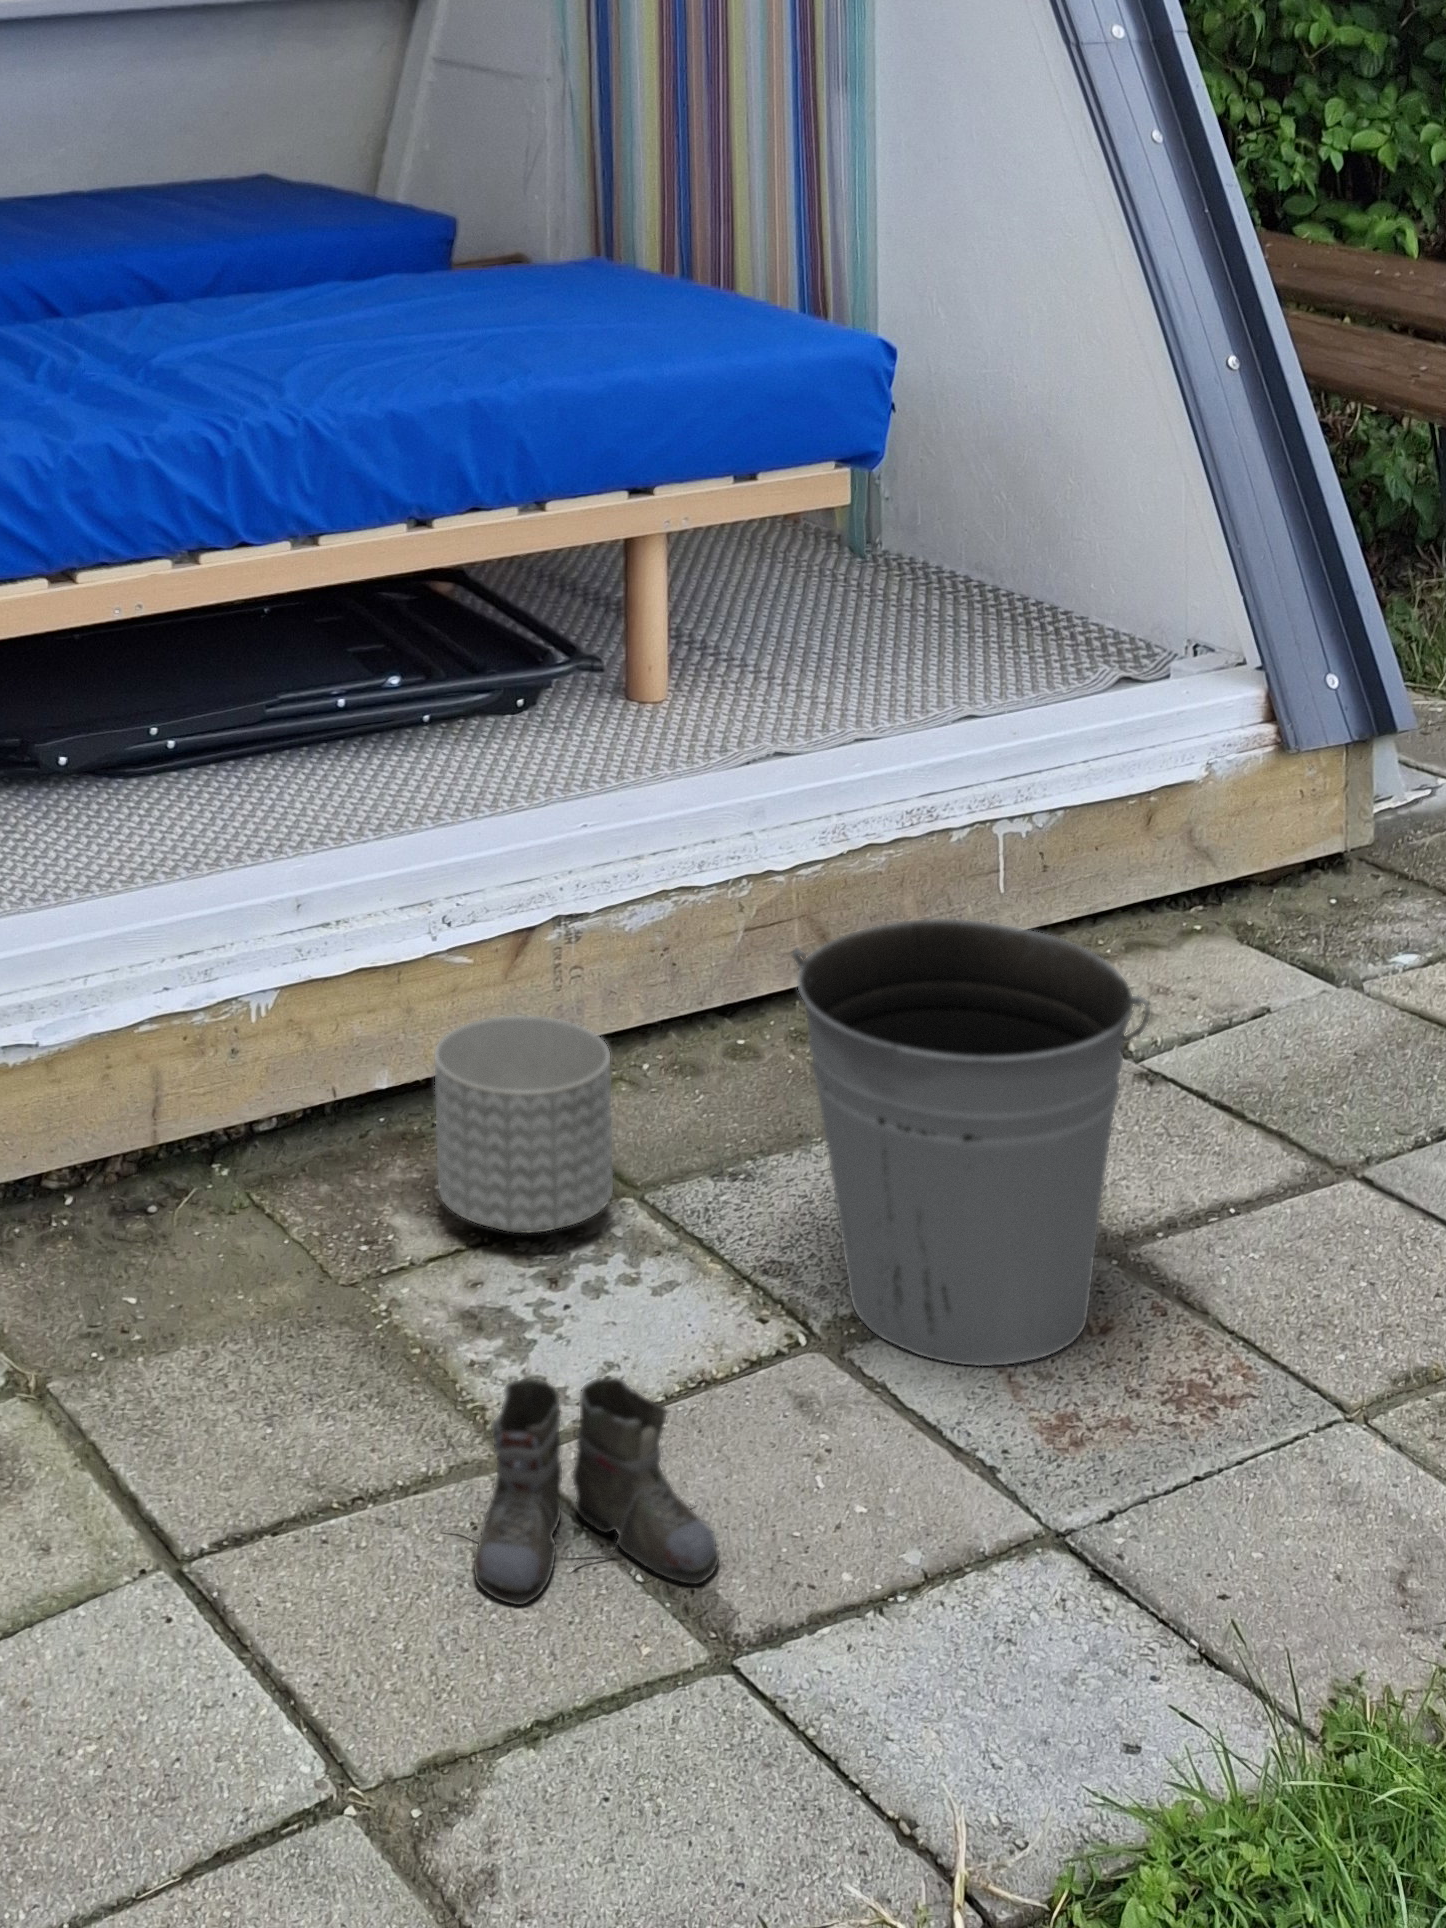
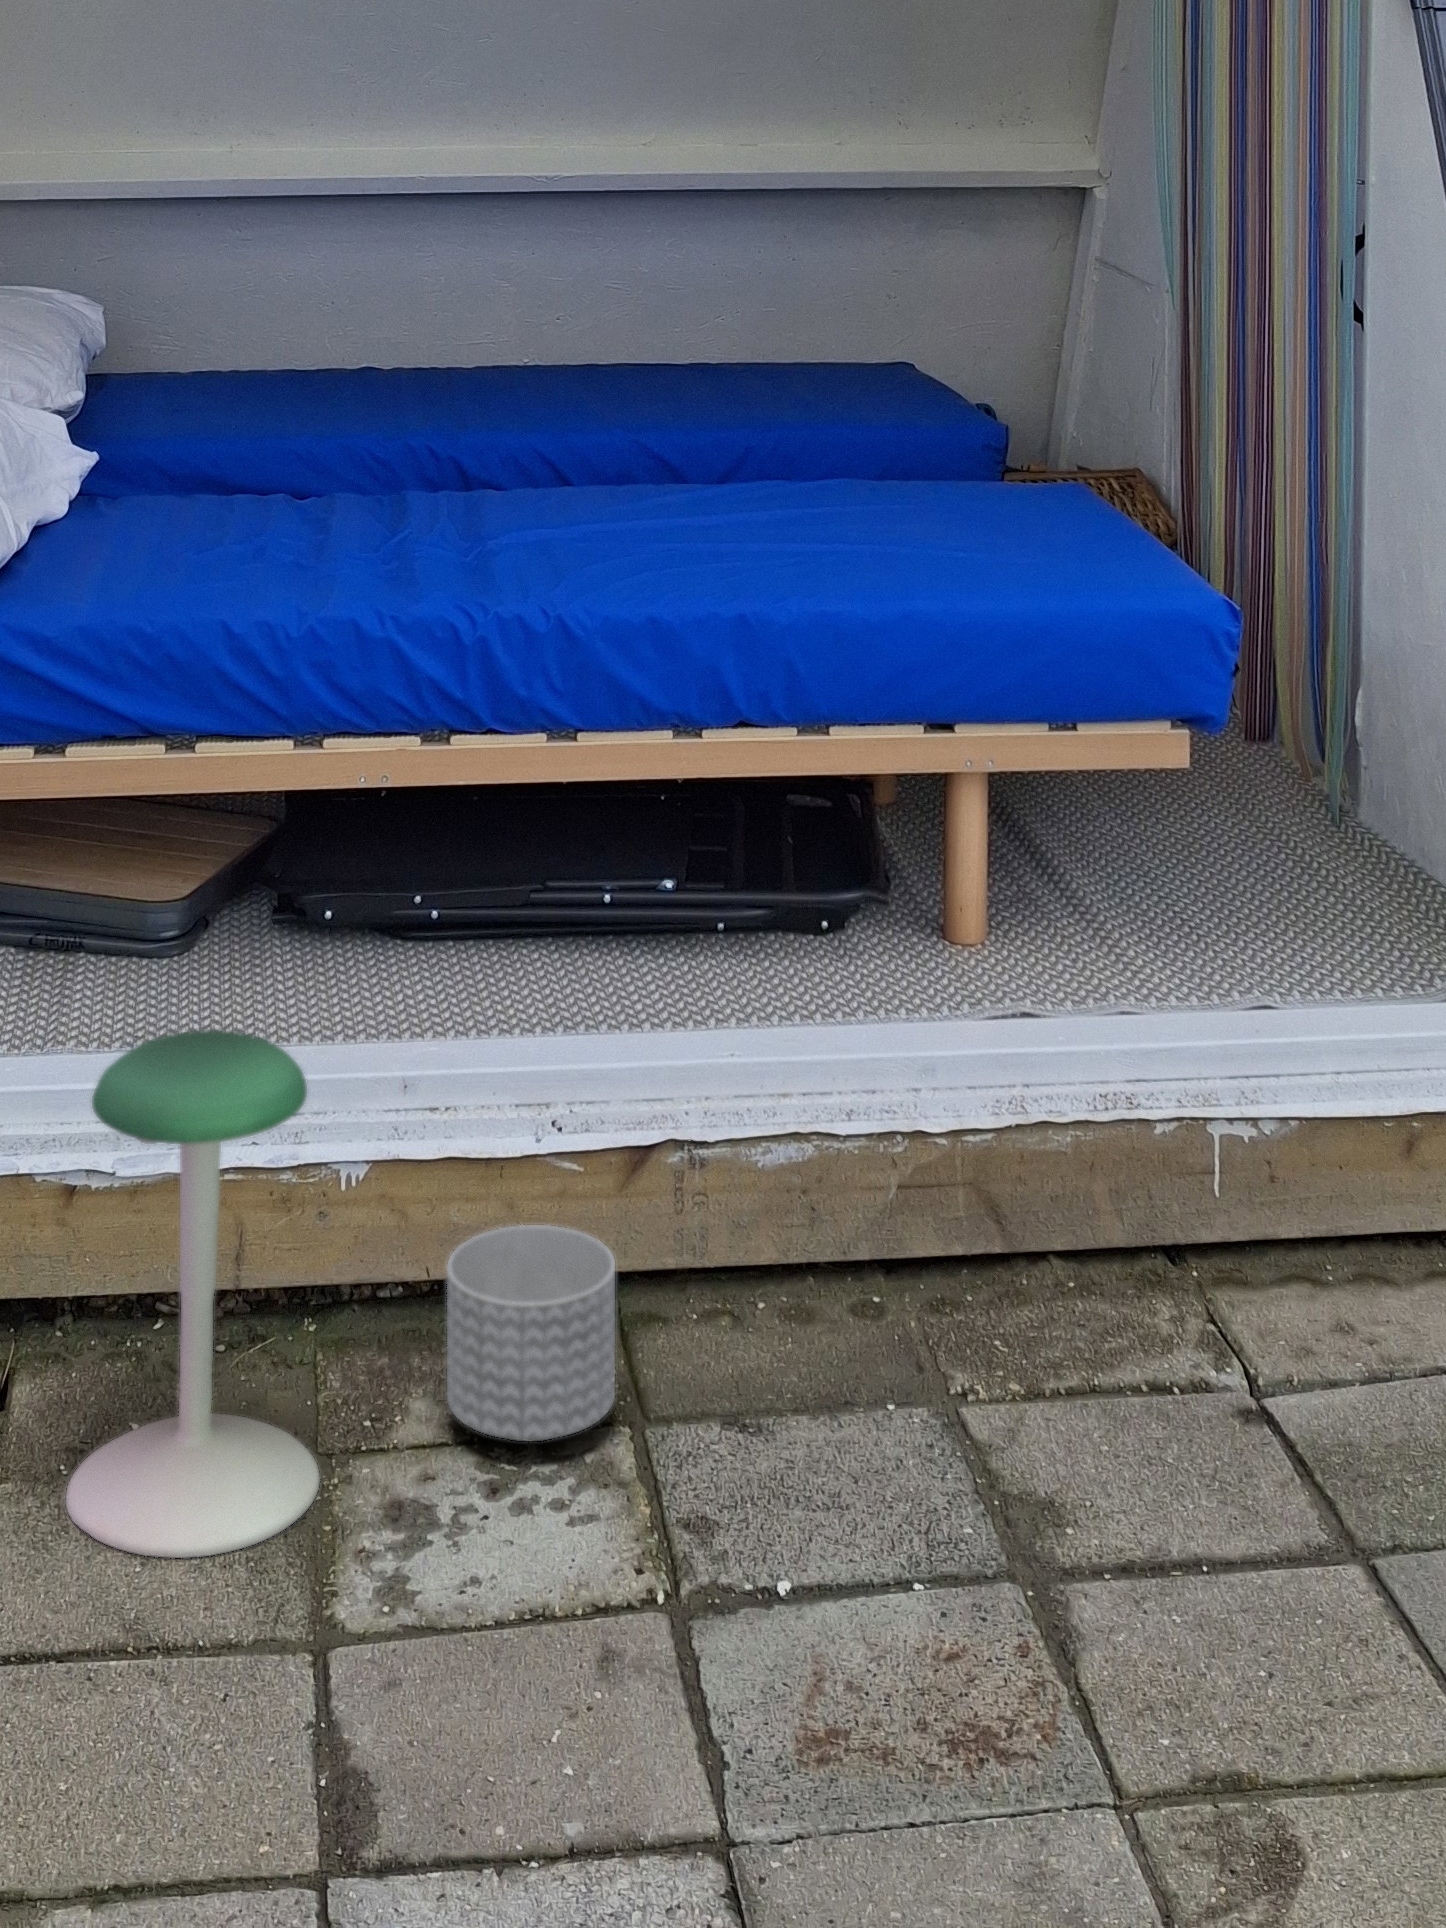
stool: none [119,859,388,1417] -> present [66,1030,320,1558]
bucket: present [792,919,1150,1366] -> none [691,1202,1033,1669]
boots: present [474,1377,719,1605] -> none [174,1569,429,1801]

